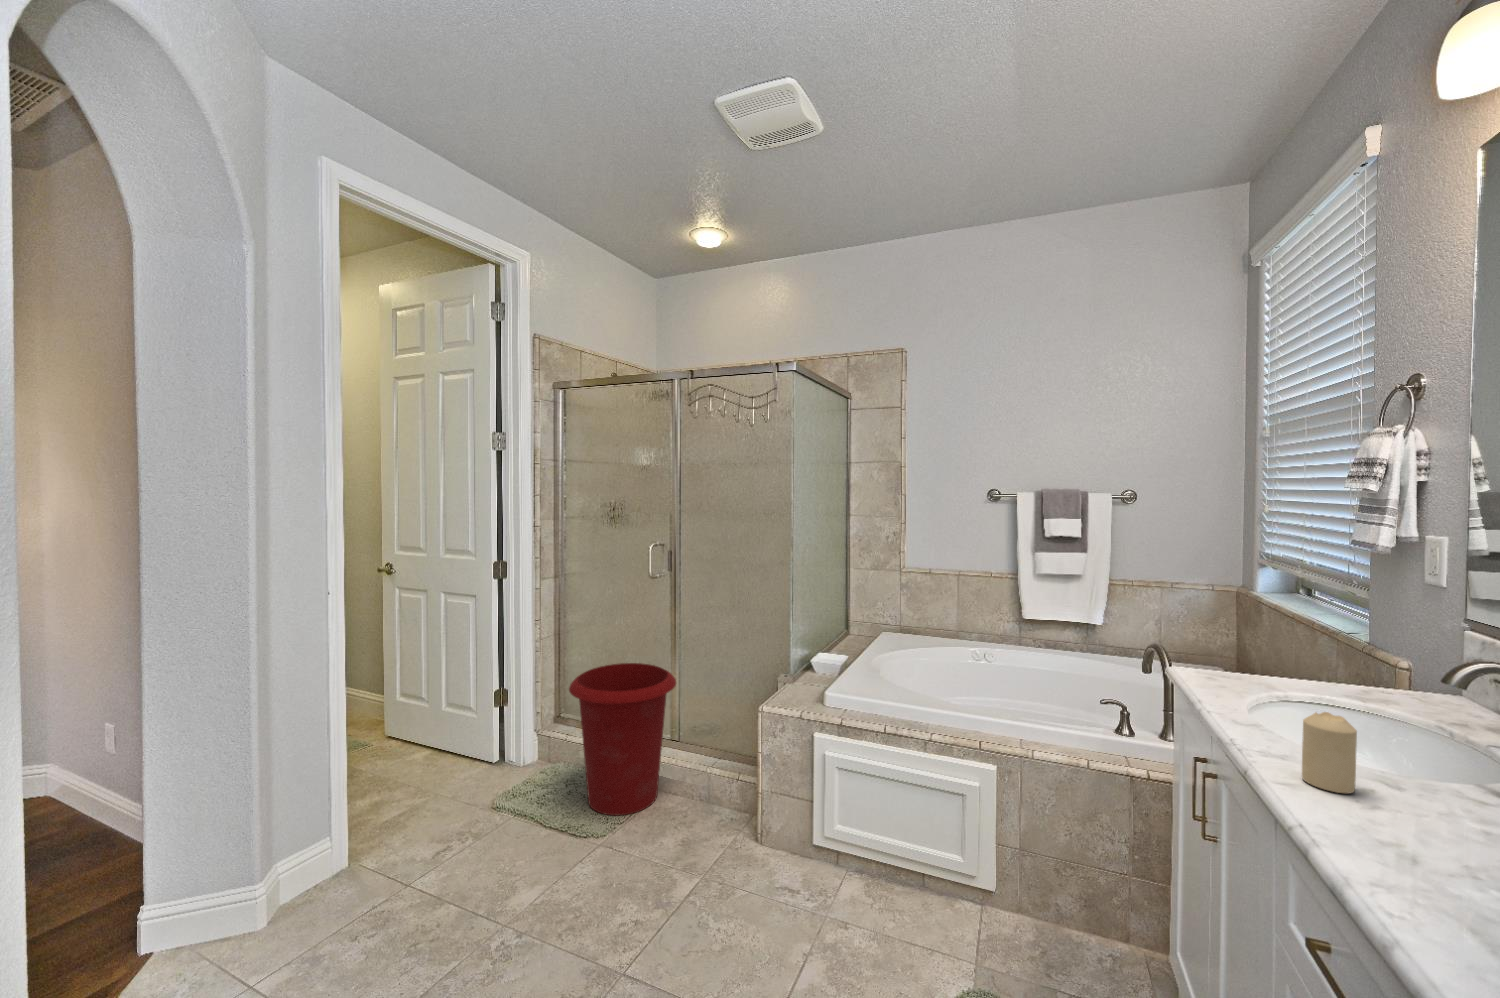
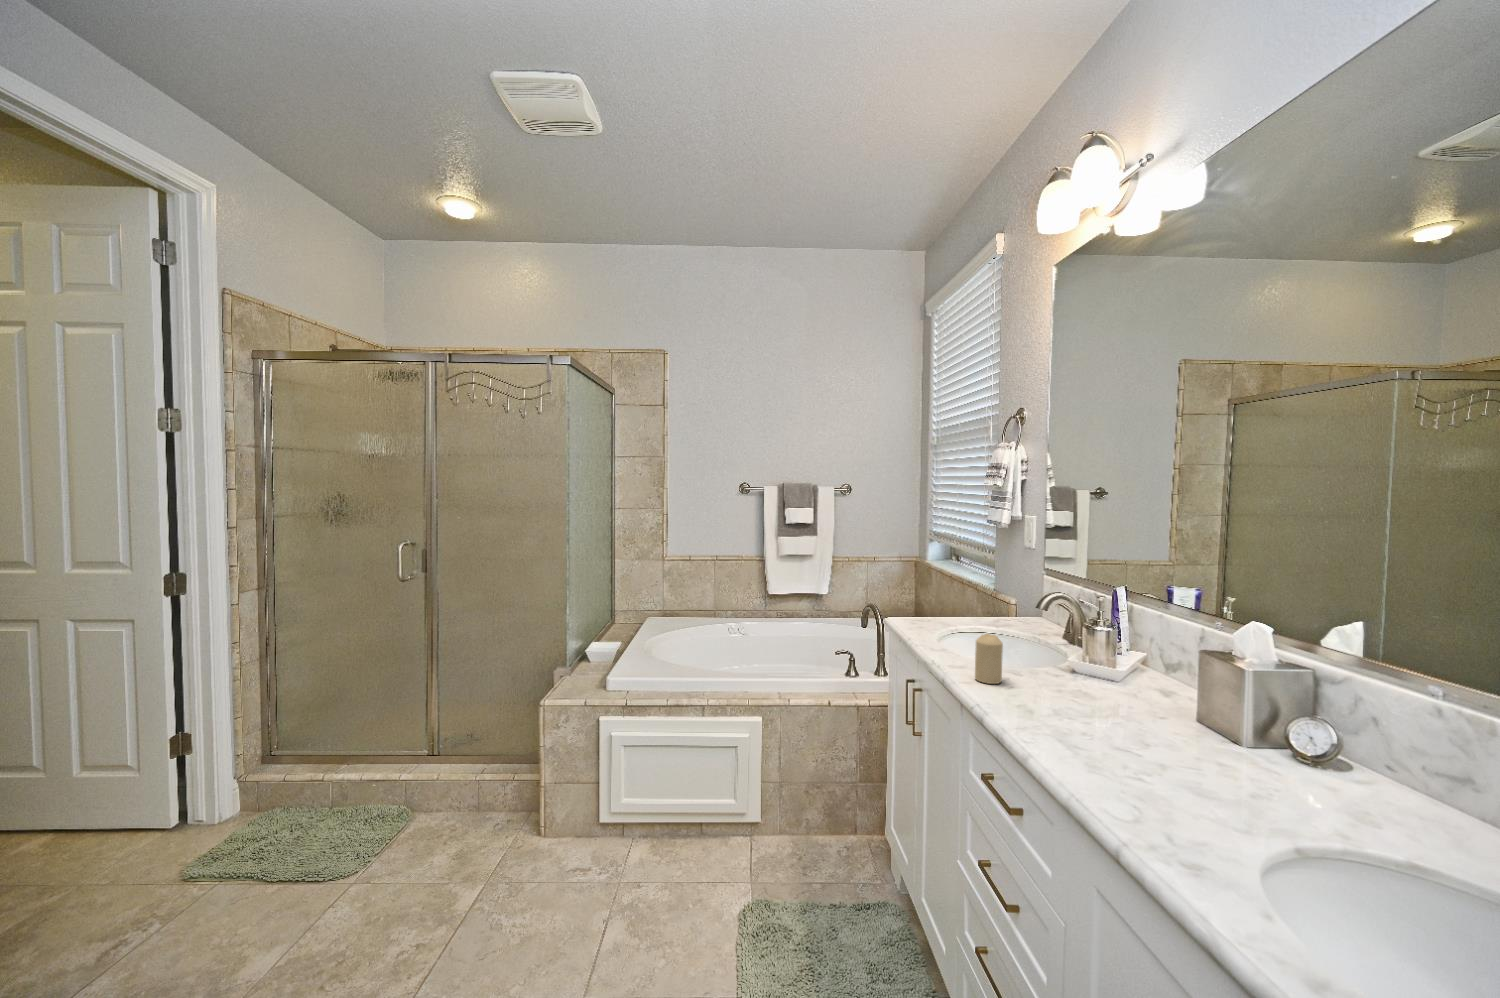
waste bin: present [569,663,676,815] -> none [297,677,438,853]

